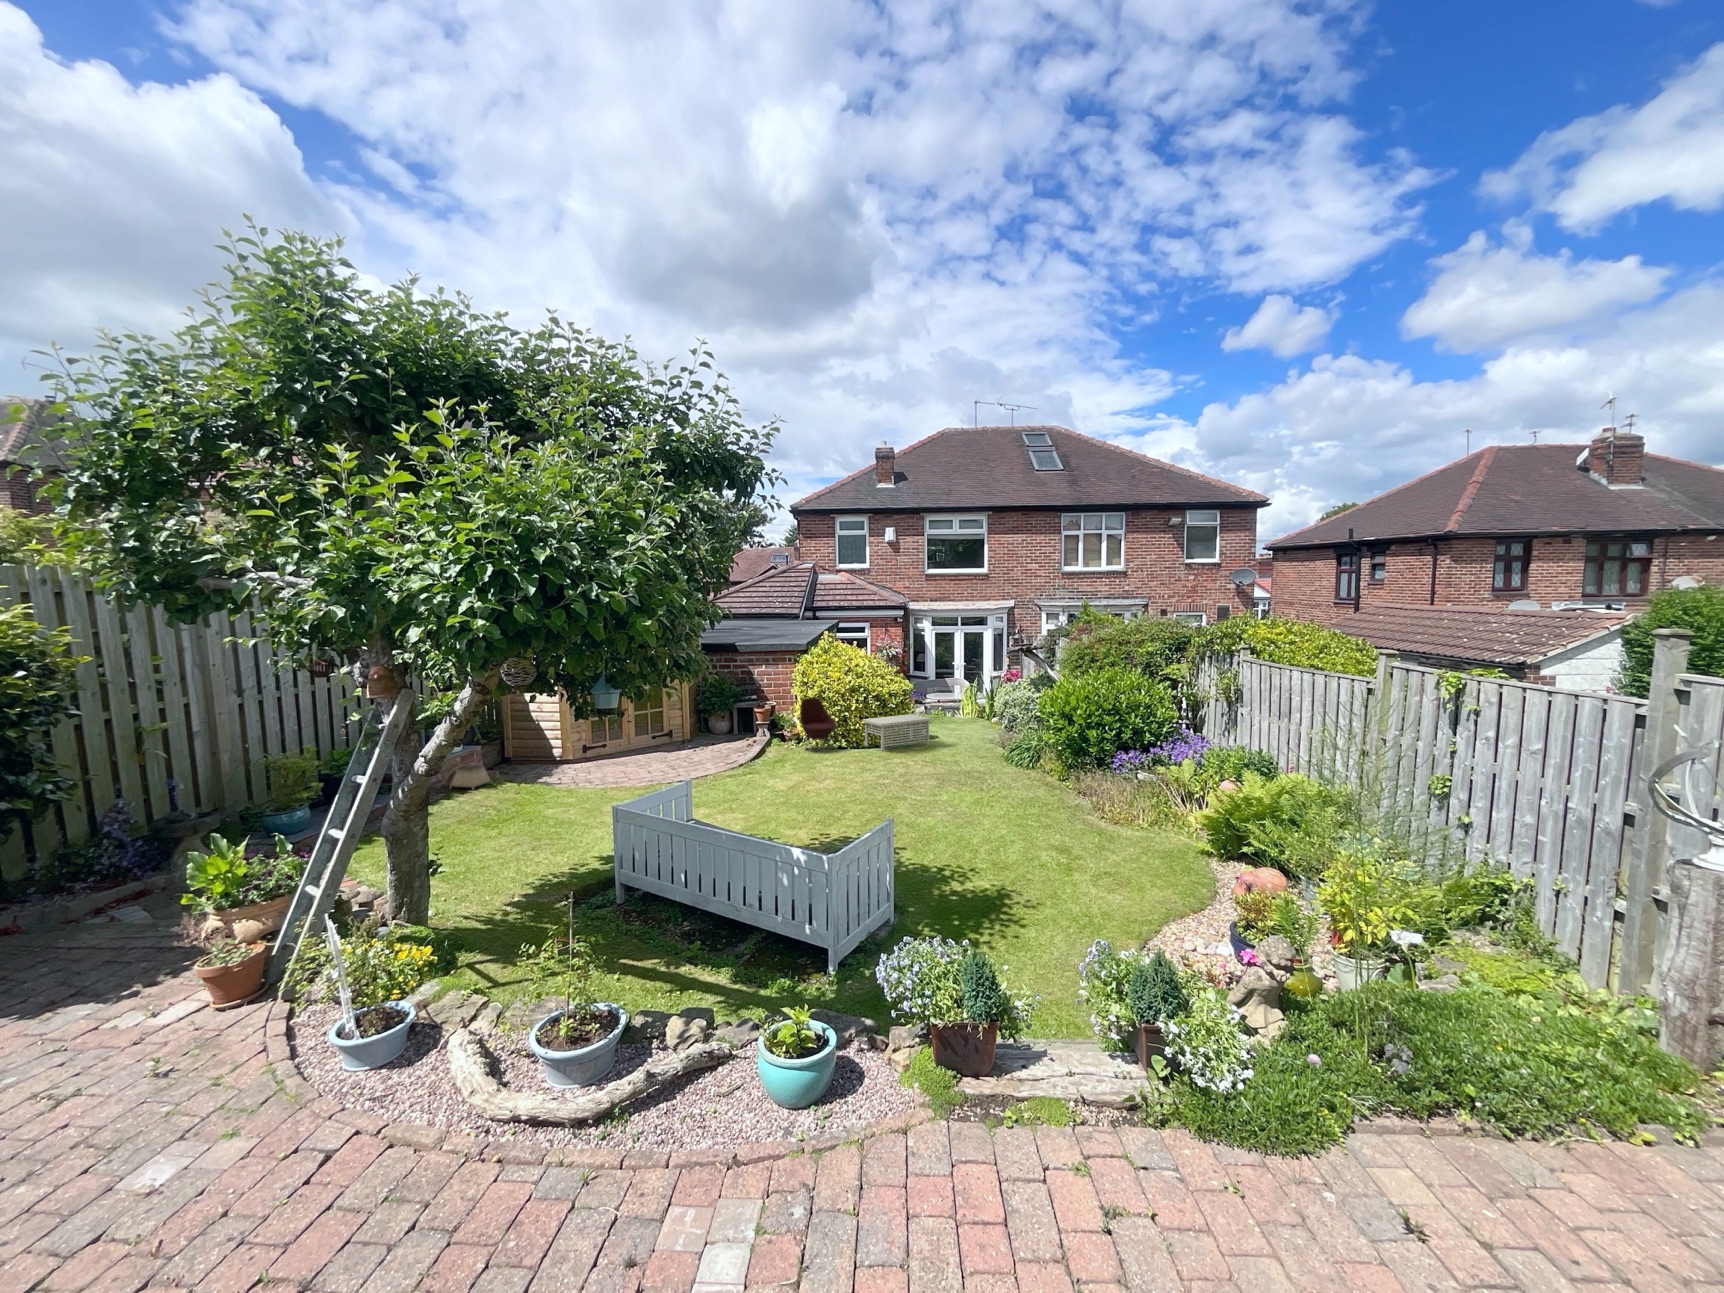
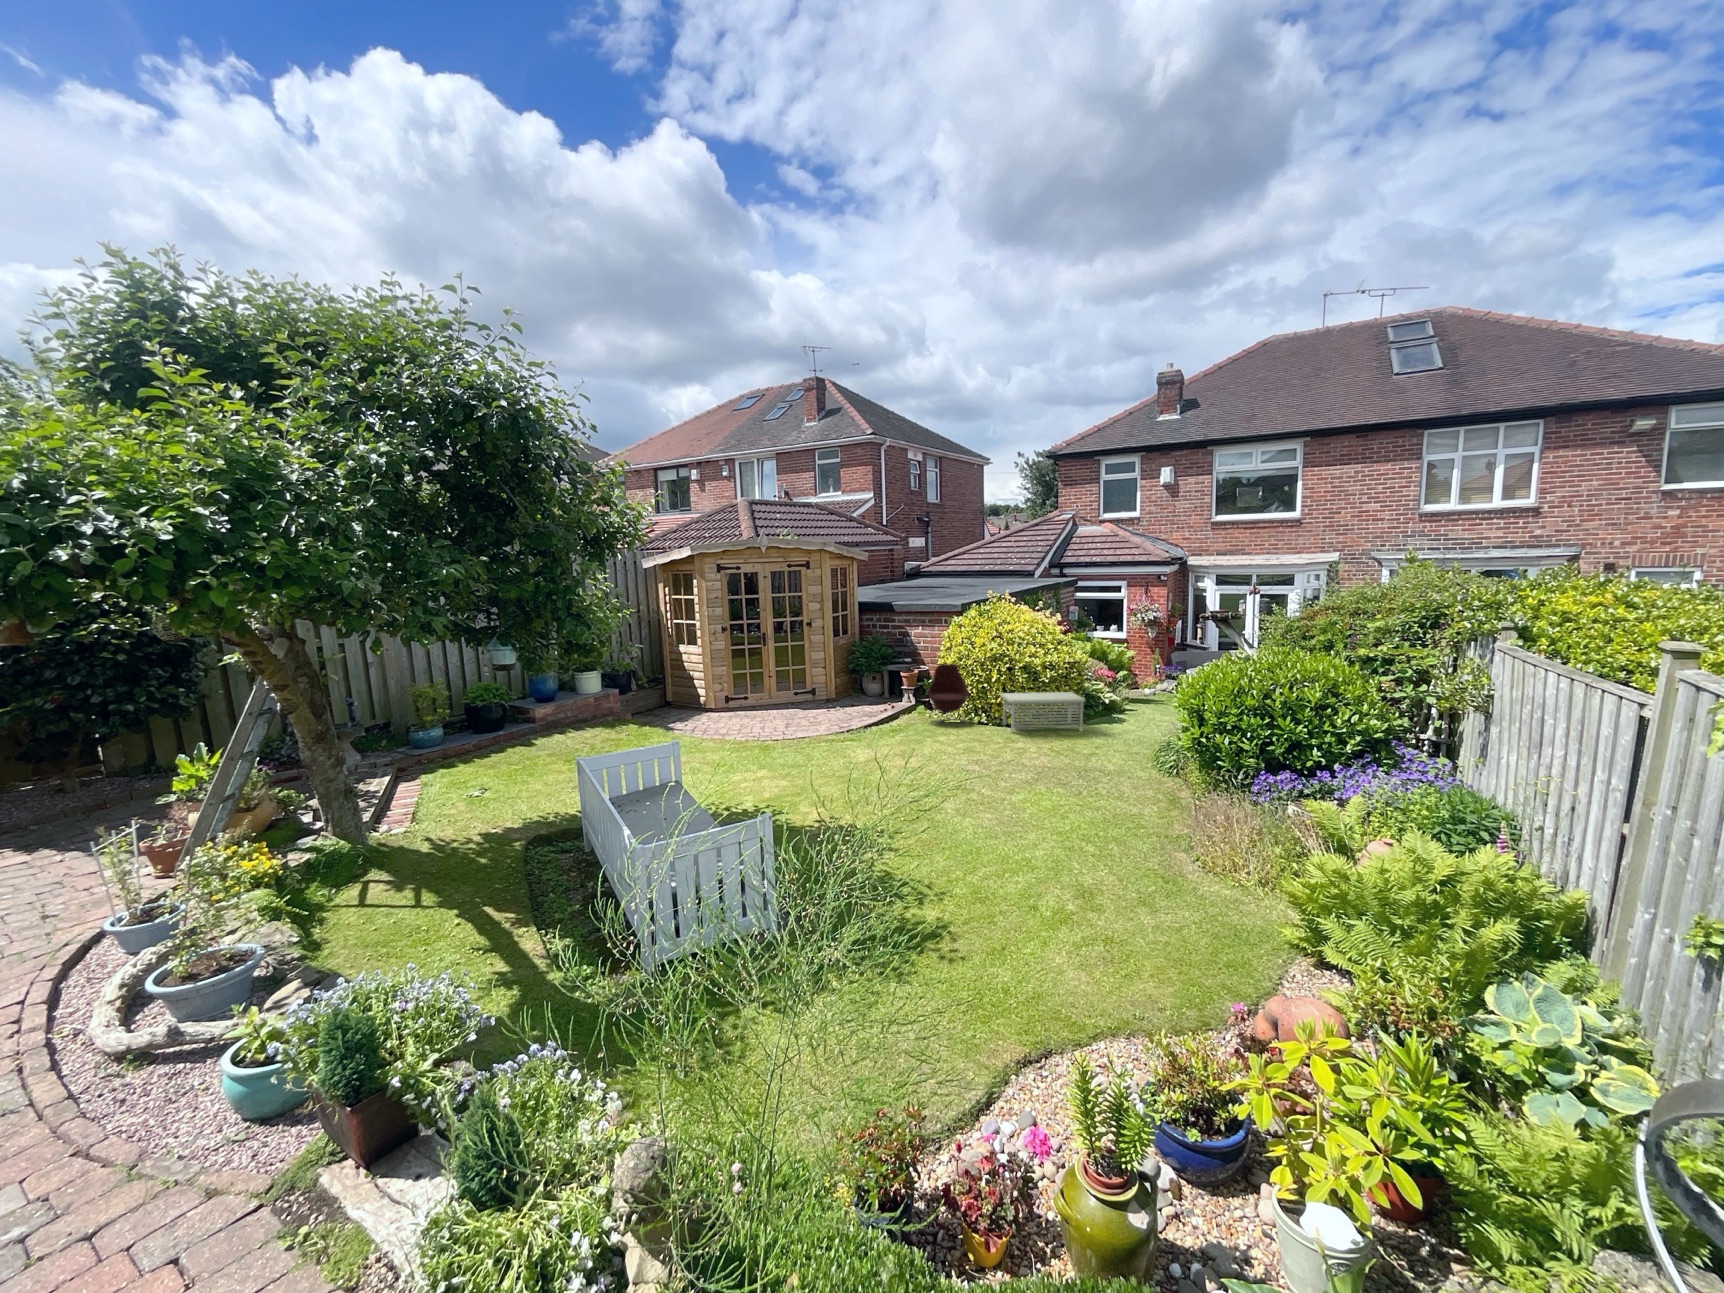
basket: present [444,764,492,789] -> none [588,702,624,726]

